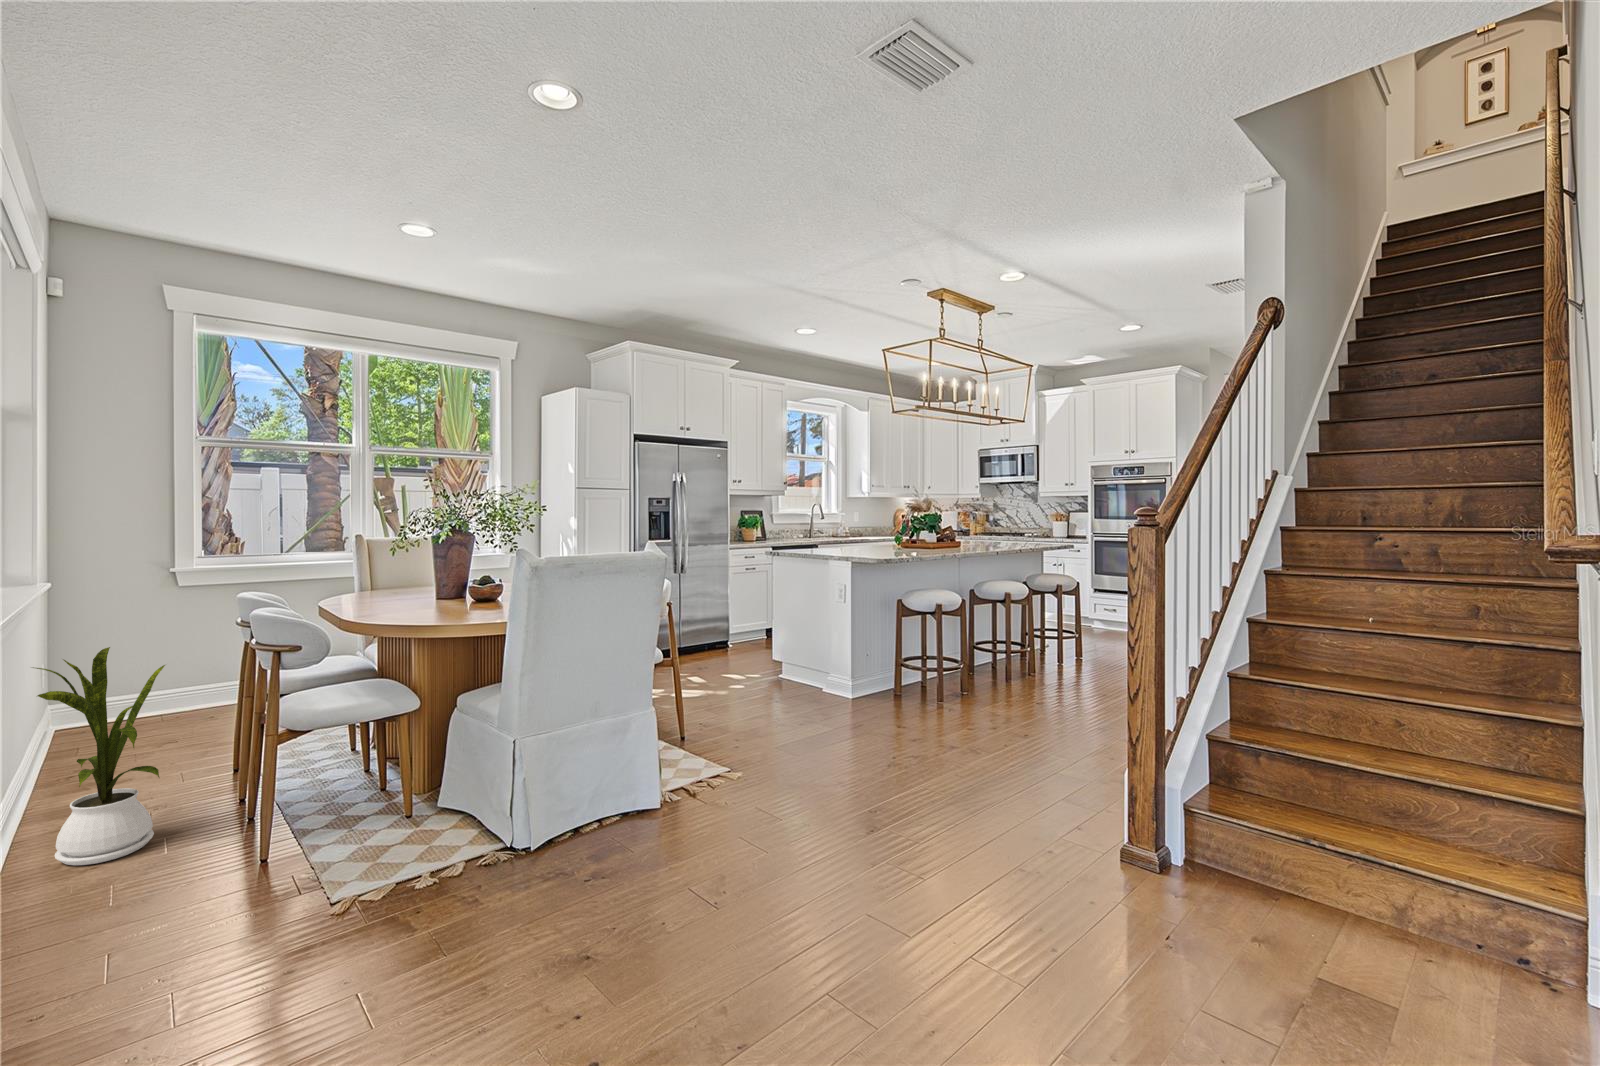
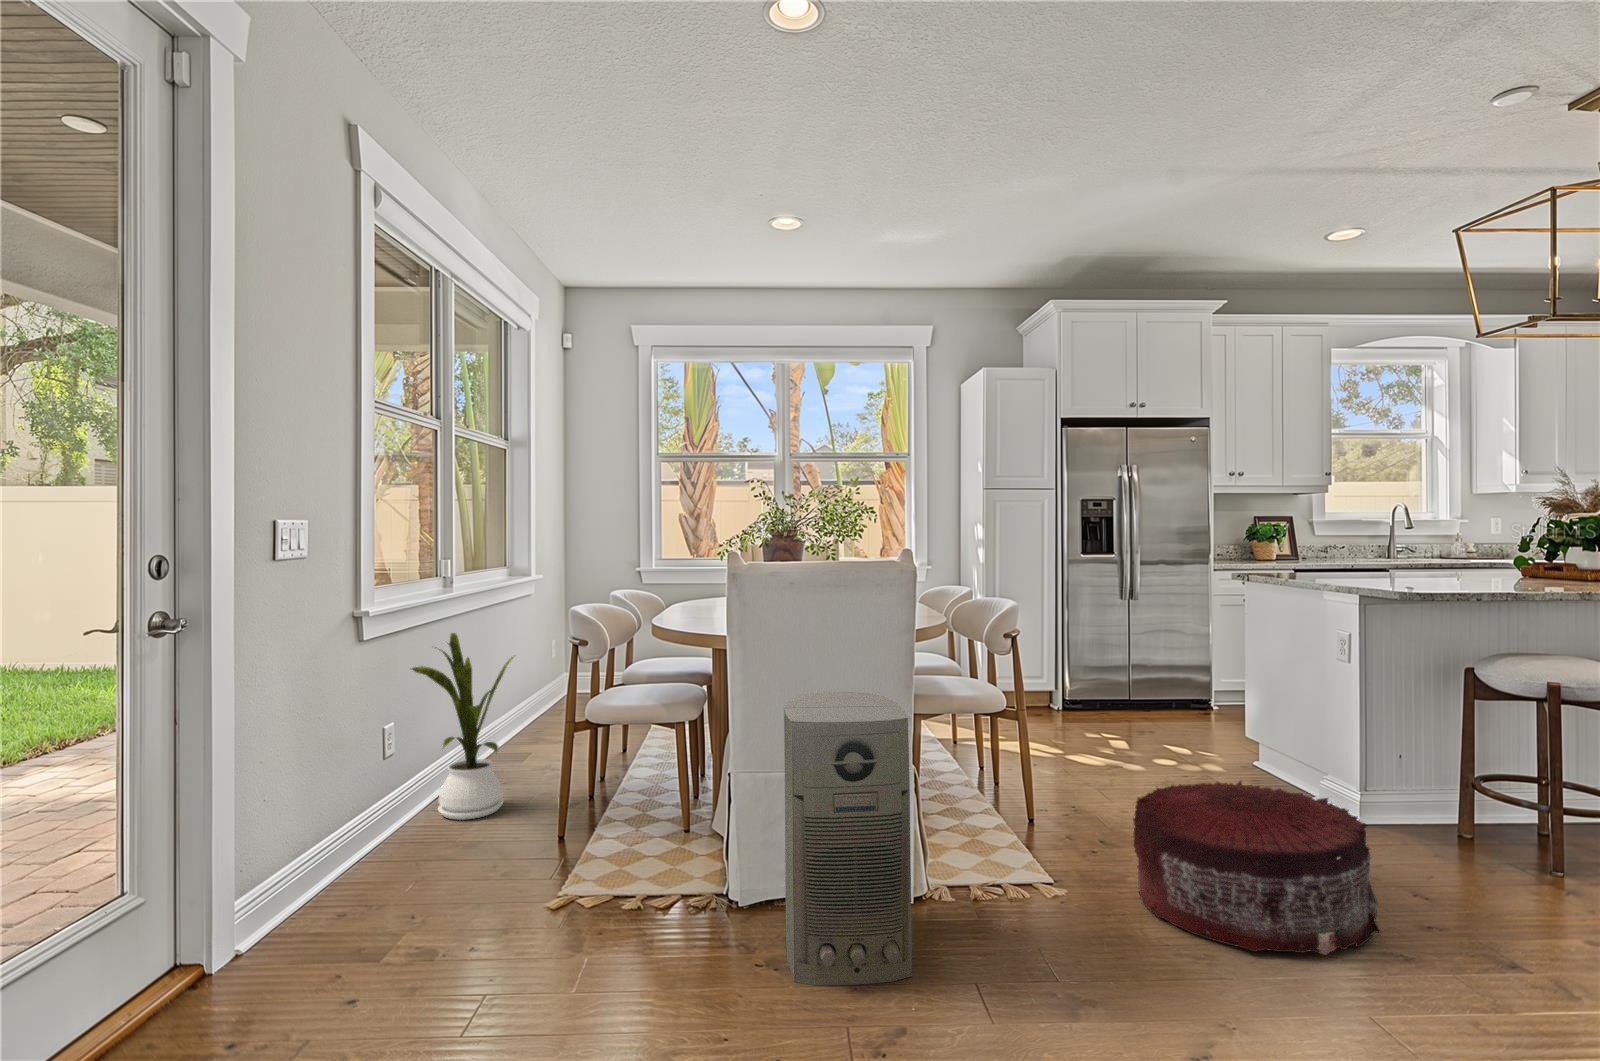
air purifier: none [585,656,701,883] -> present [784,692,912,986]
pouf: none [777,684,911,781] -> present [1133,781,1381,955]

